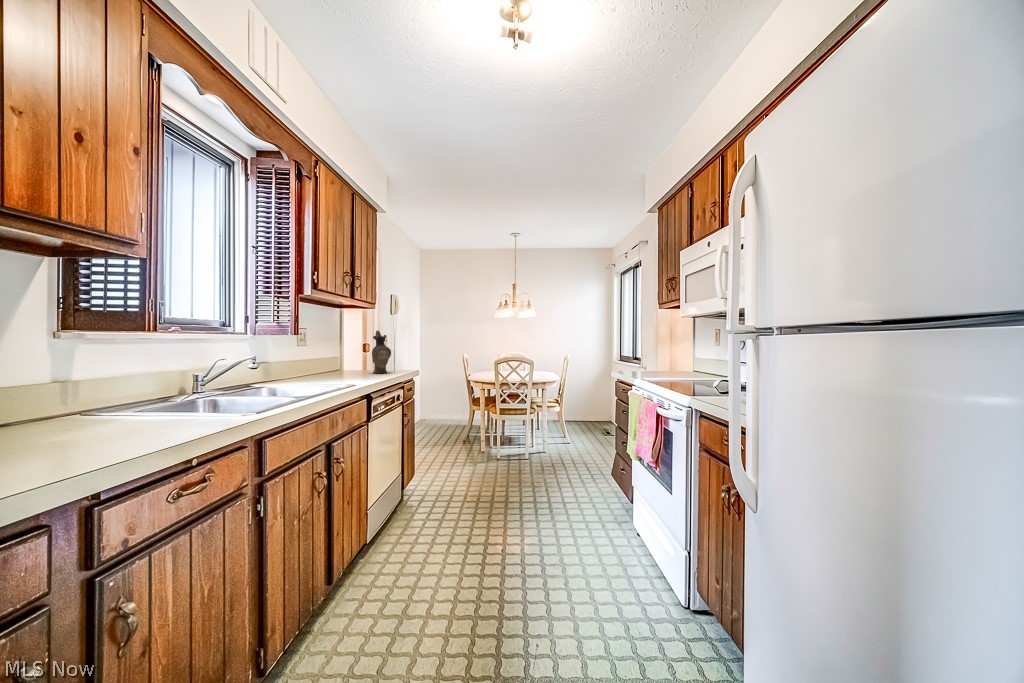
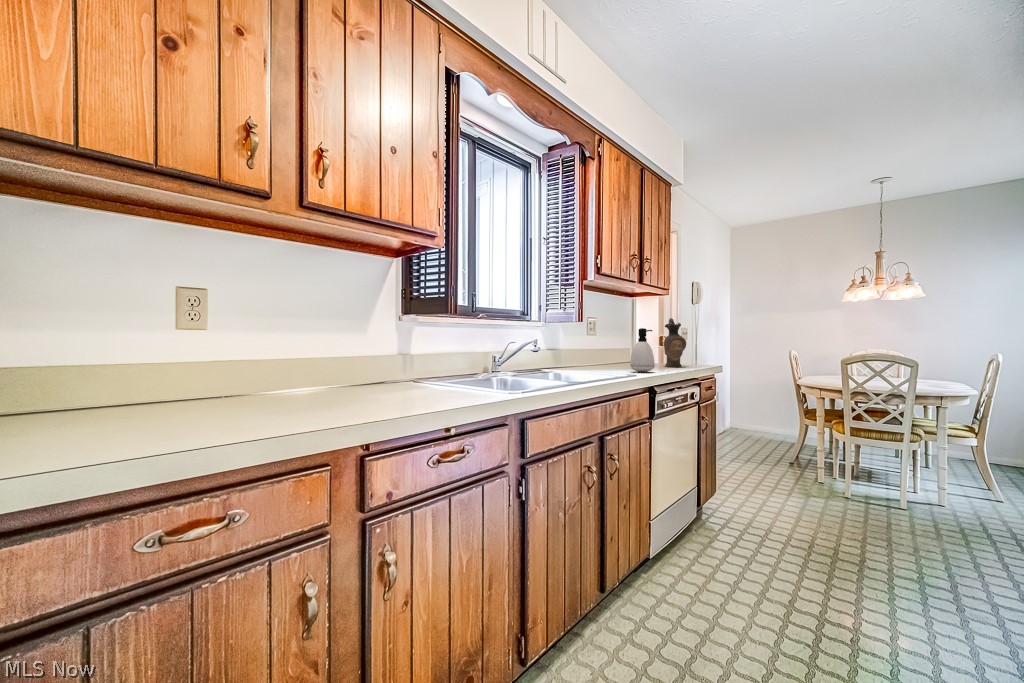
soap dispenser: none [346,342,368,381] -> present [630,328,655,372]

